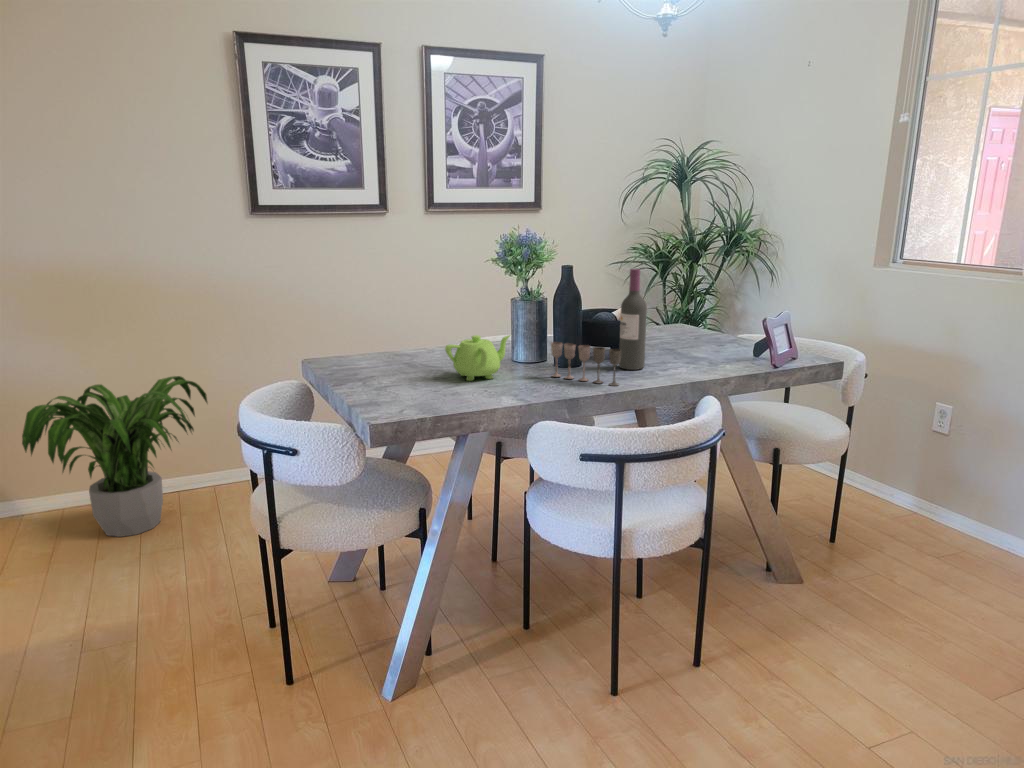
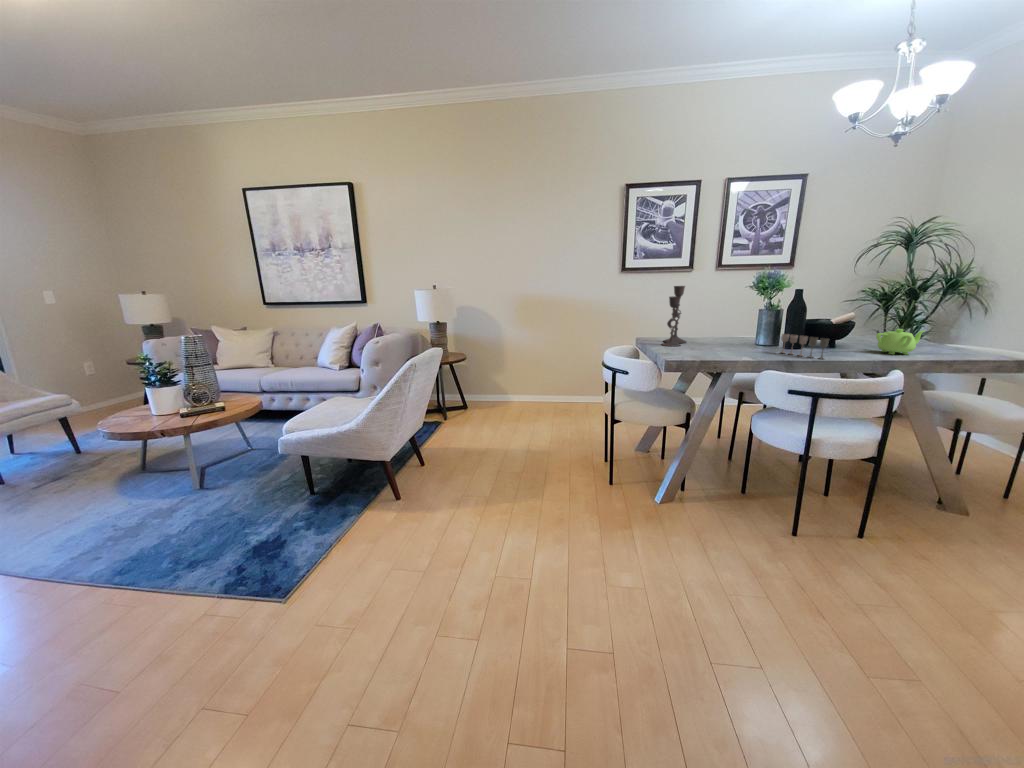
candlestick: none [346,253,395,380] -> present [662,286,686,347]
wine bottle: present [619,269,647,370] -> none [829,294,855,354]
teapot: present [445,335,510,381] -> present [876,329,924,355]
potted plant: present [22,376,207,537] -> none [521,347,590,413]

